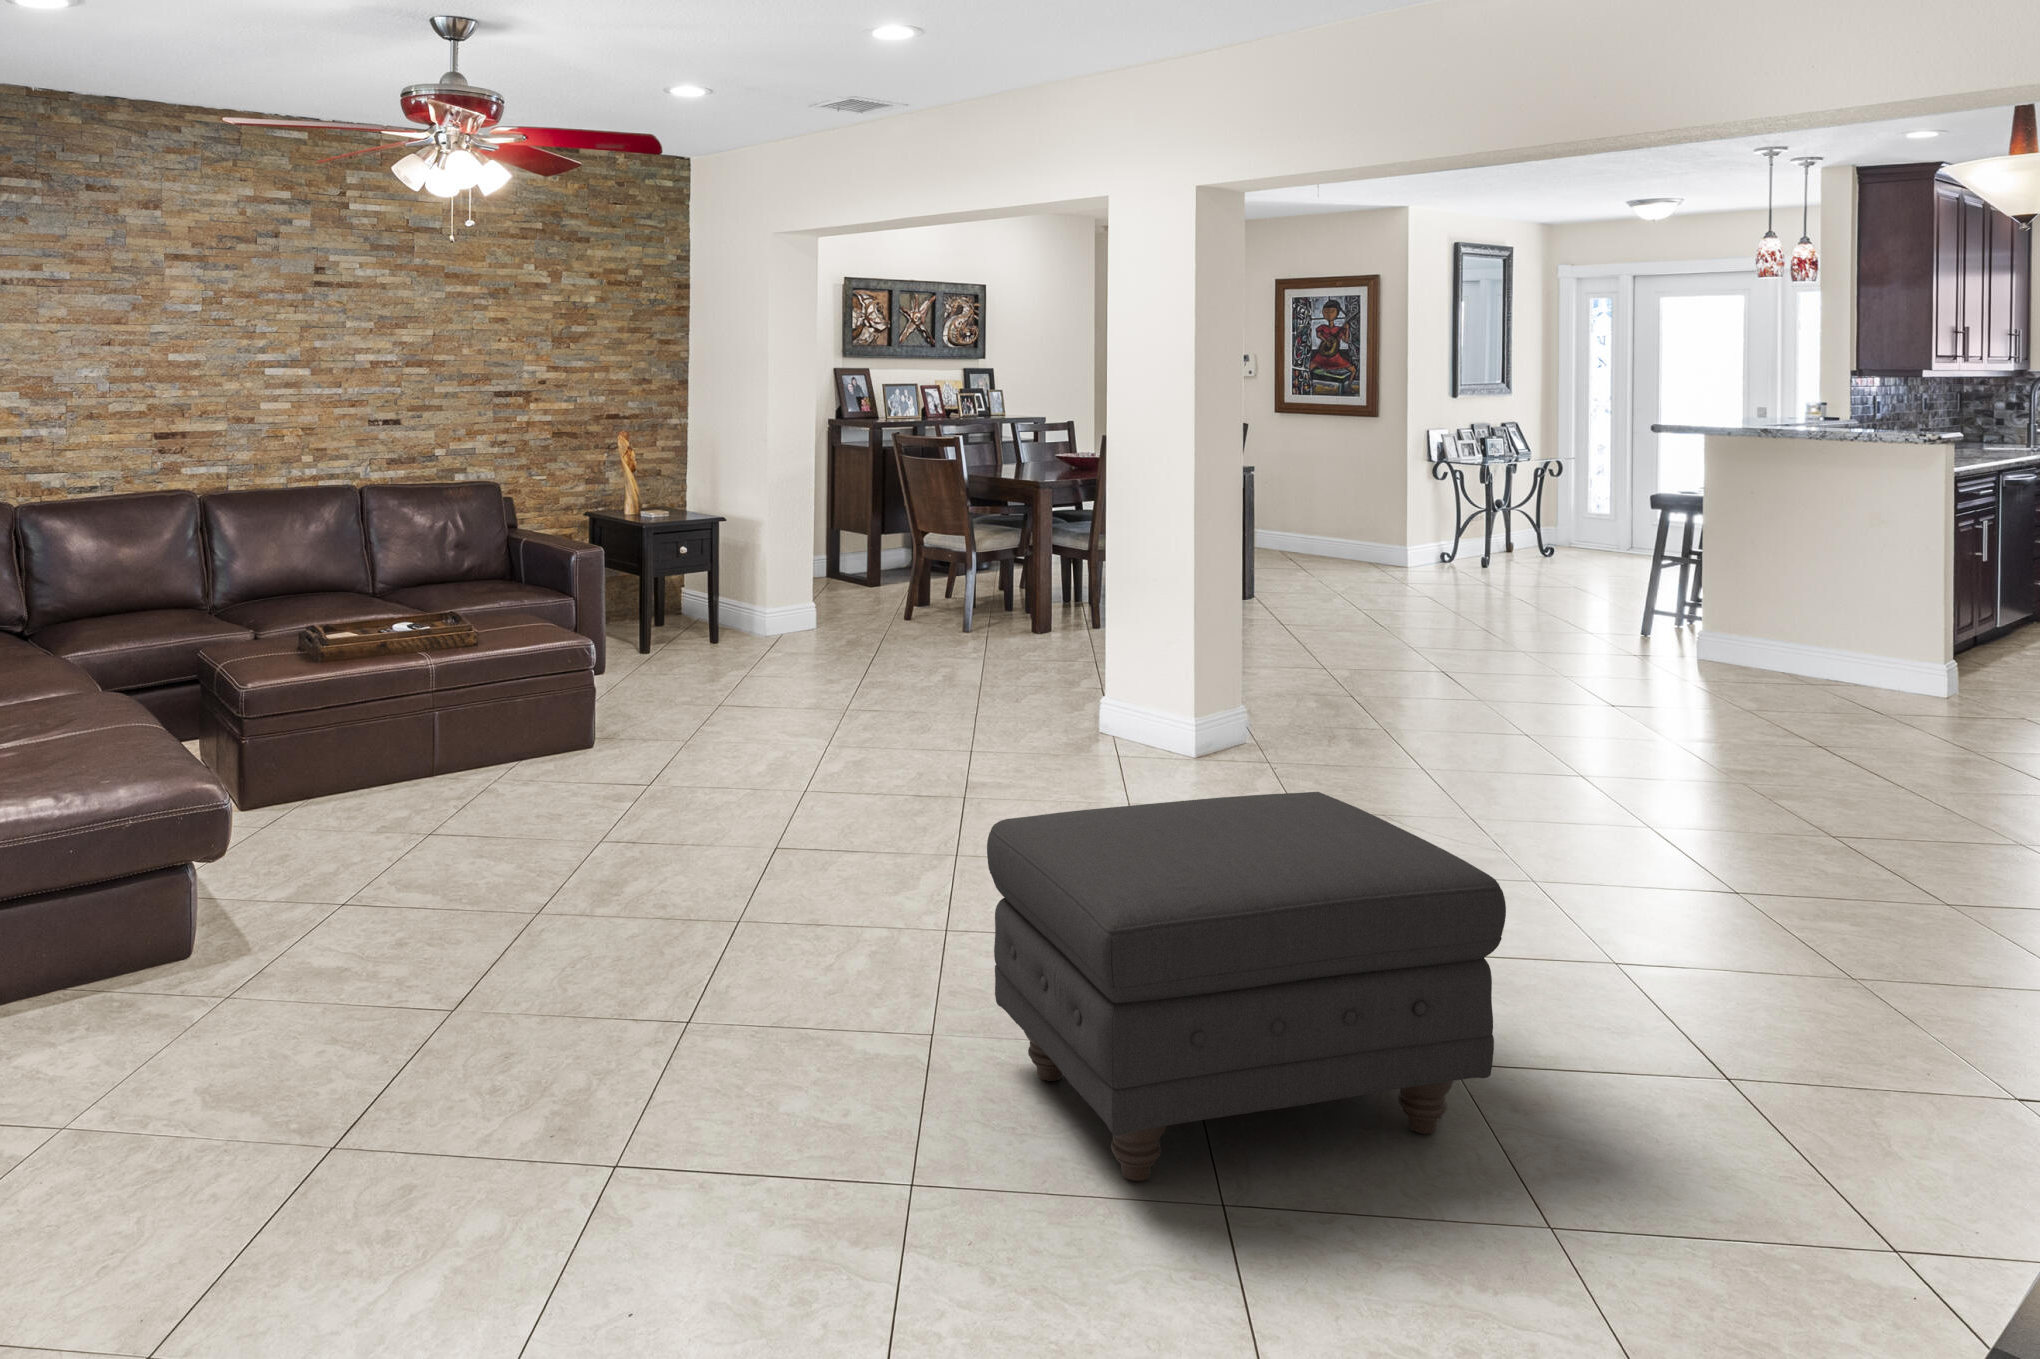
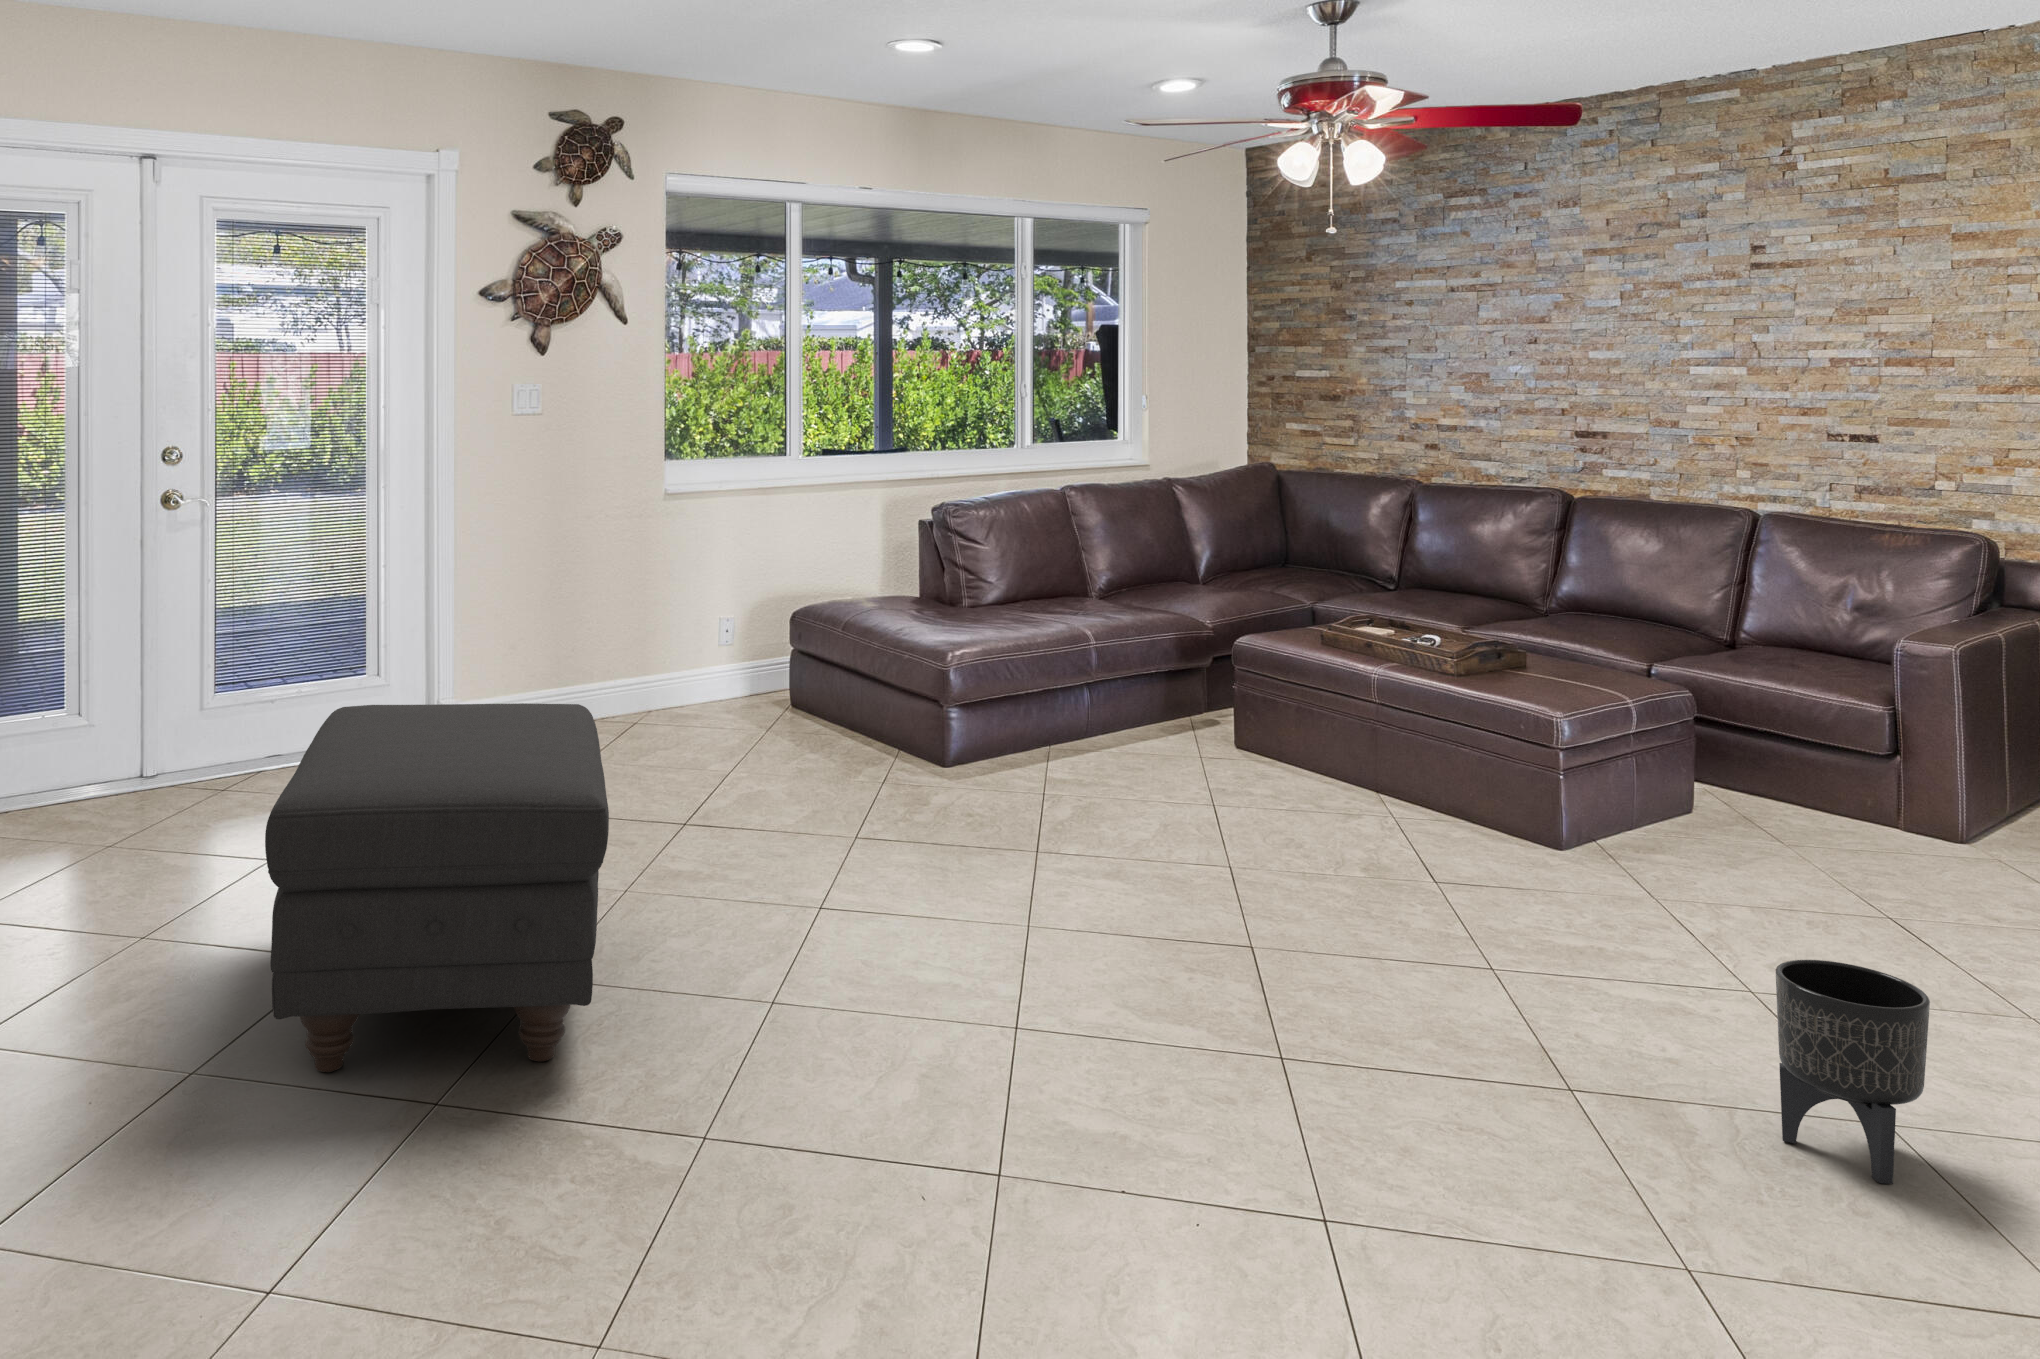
planter: none [1096,671,1155,761] -> present [1776,960,1930,1184]

